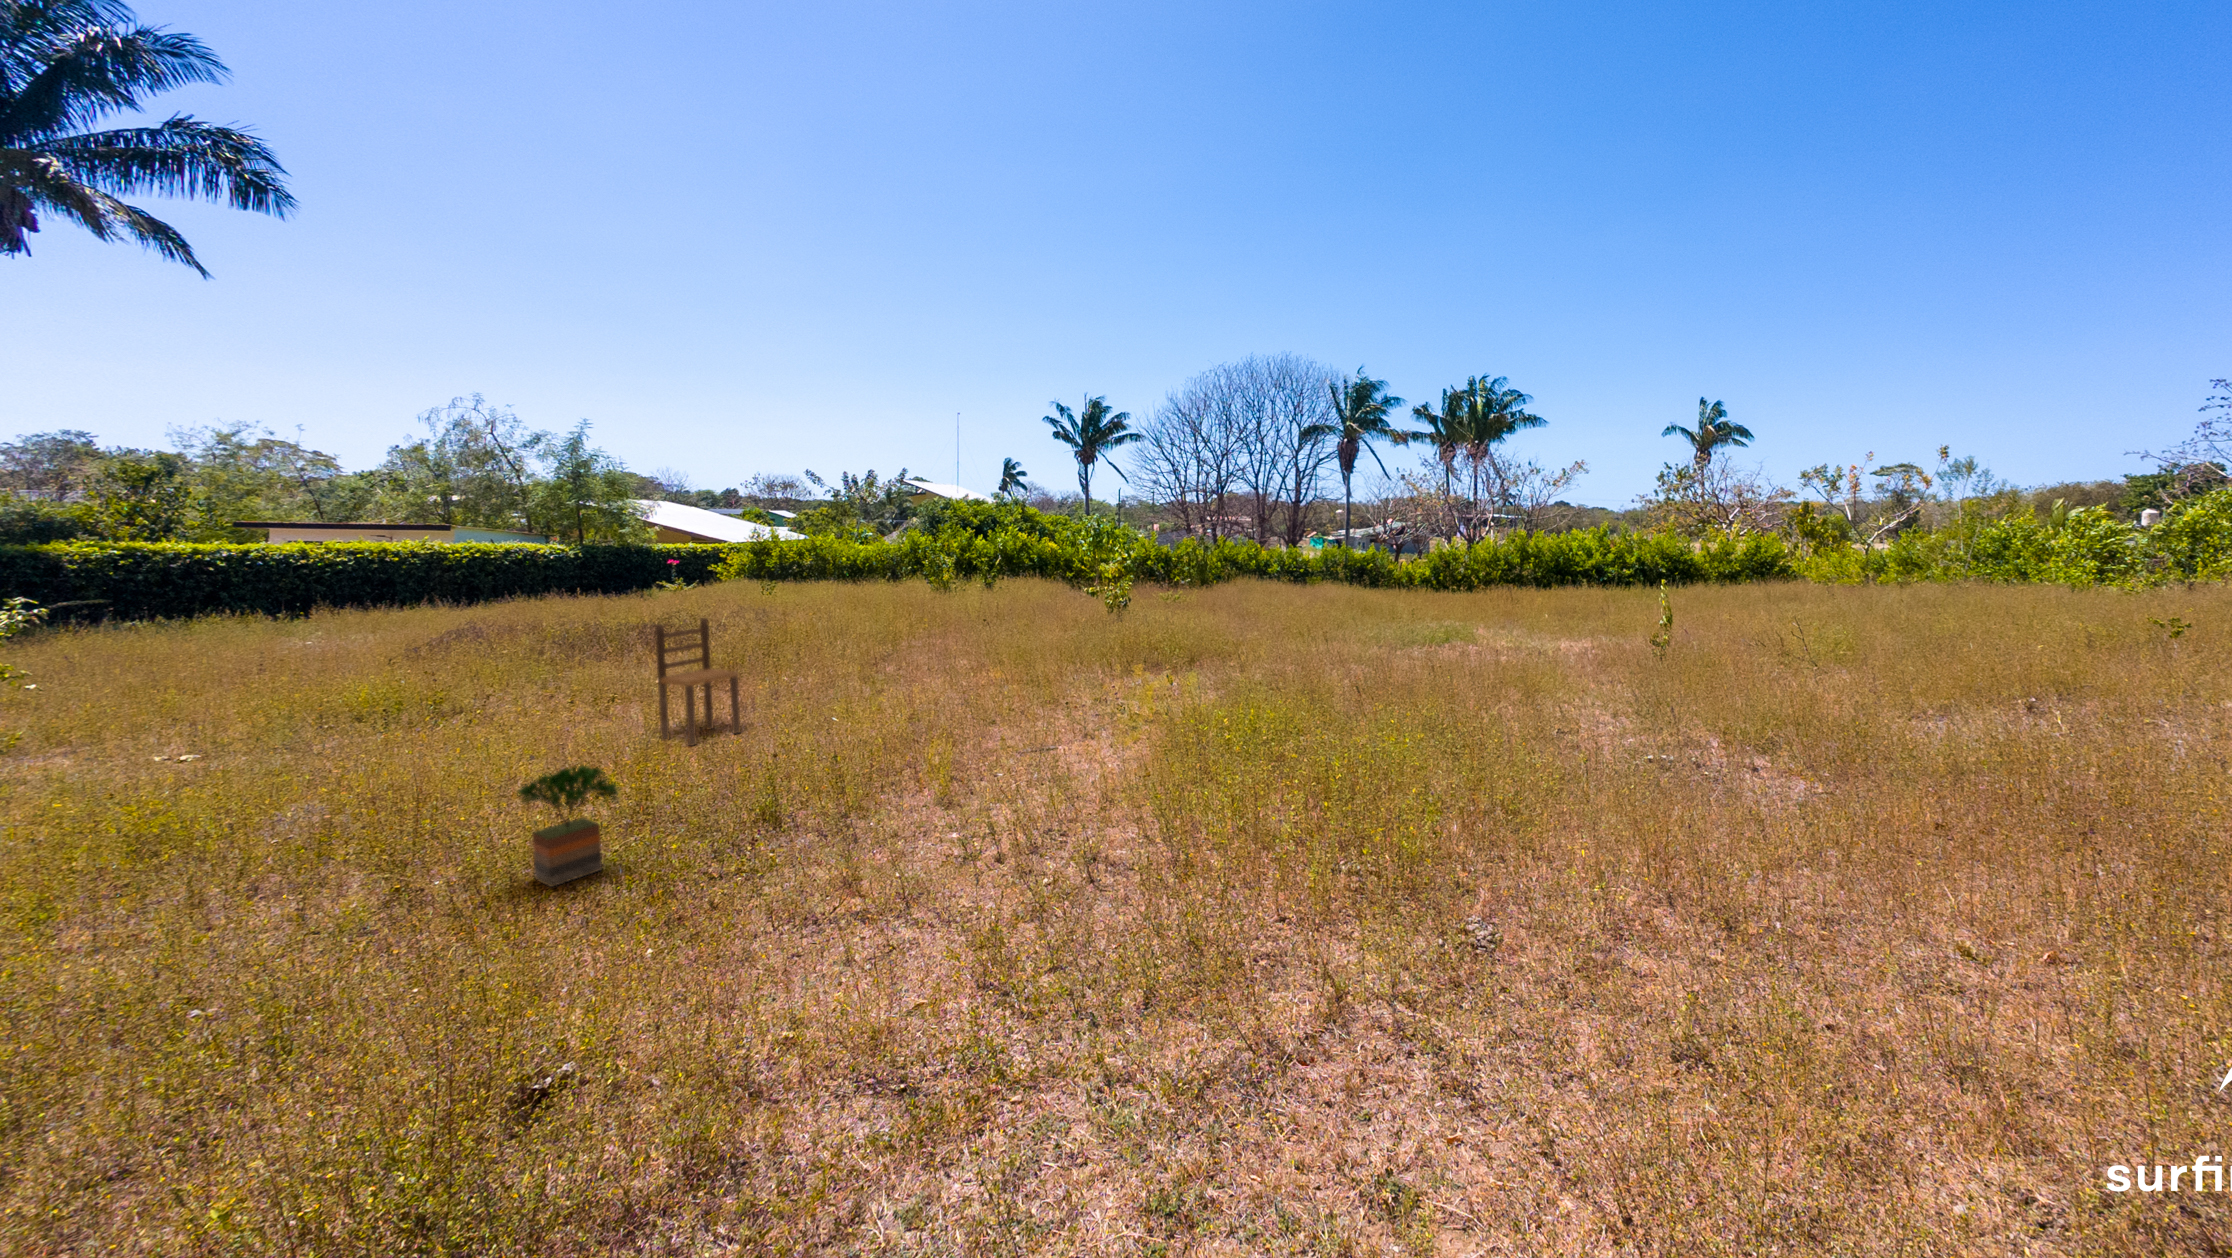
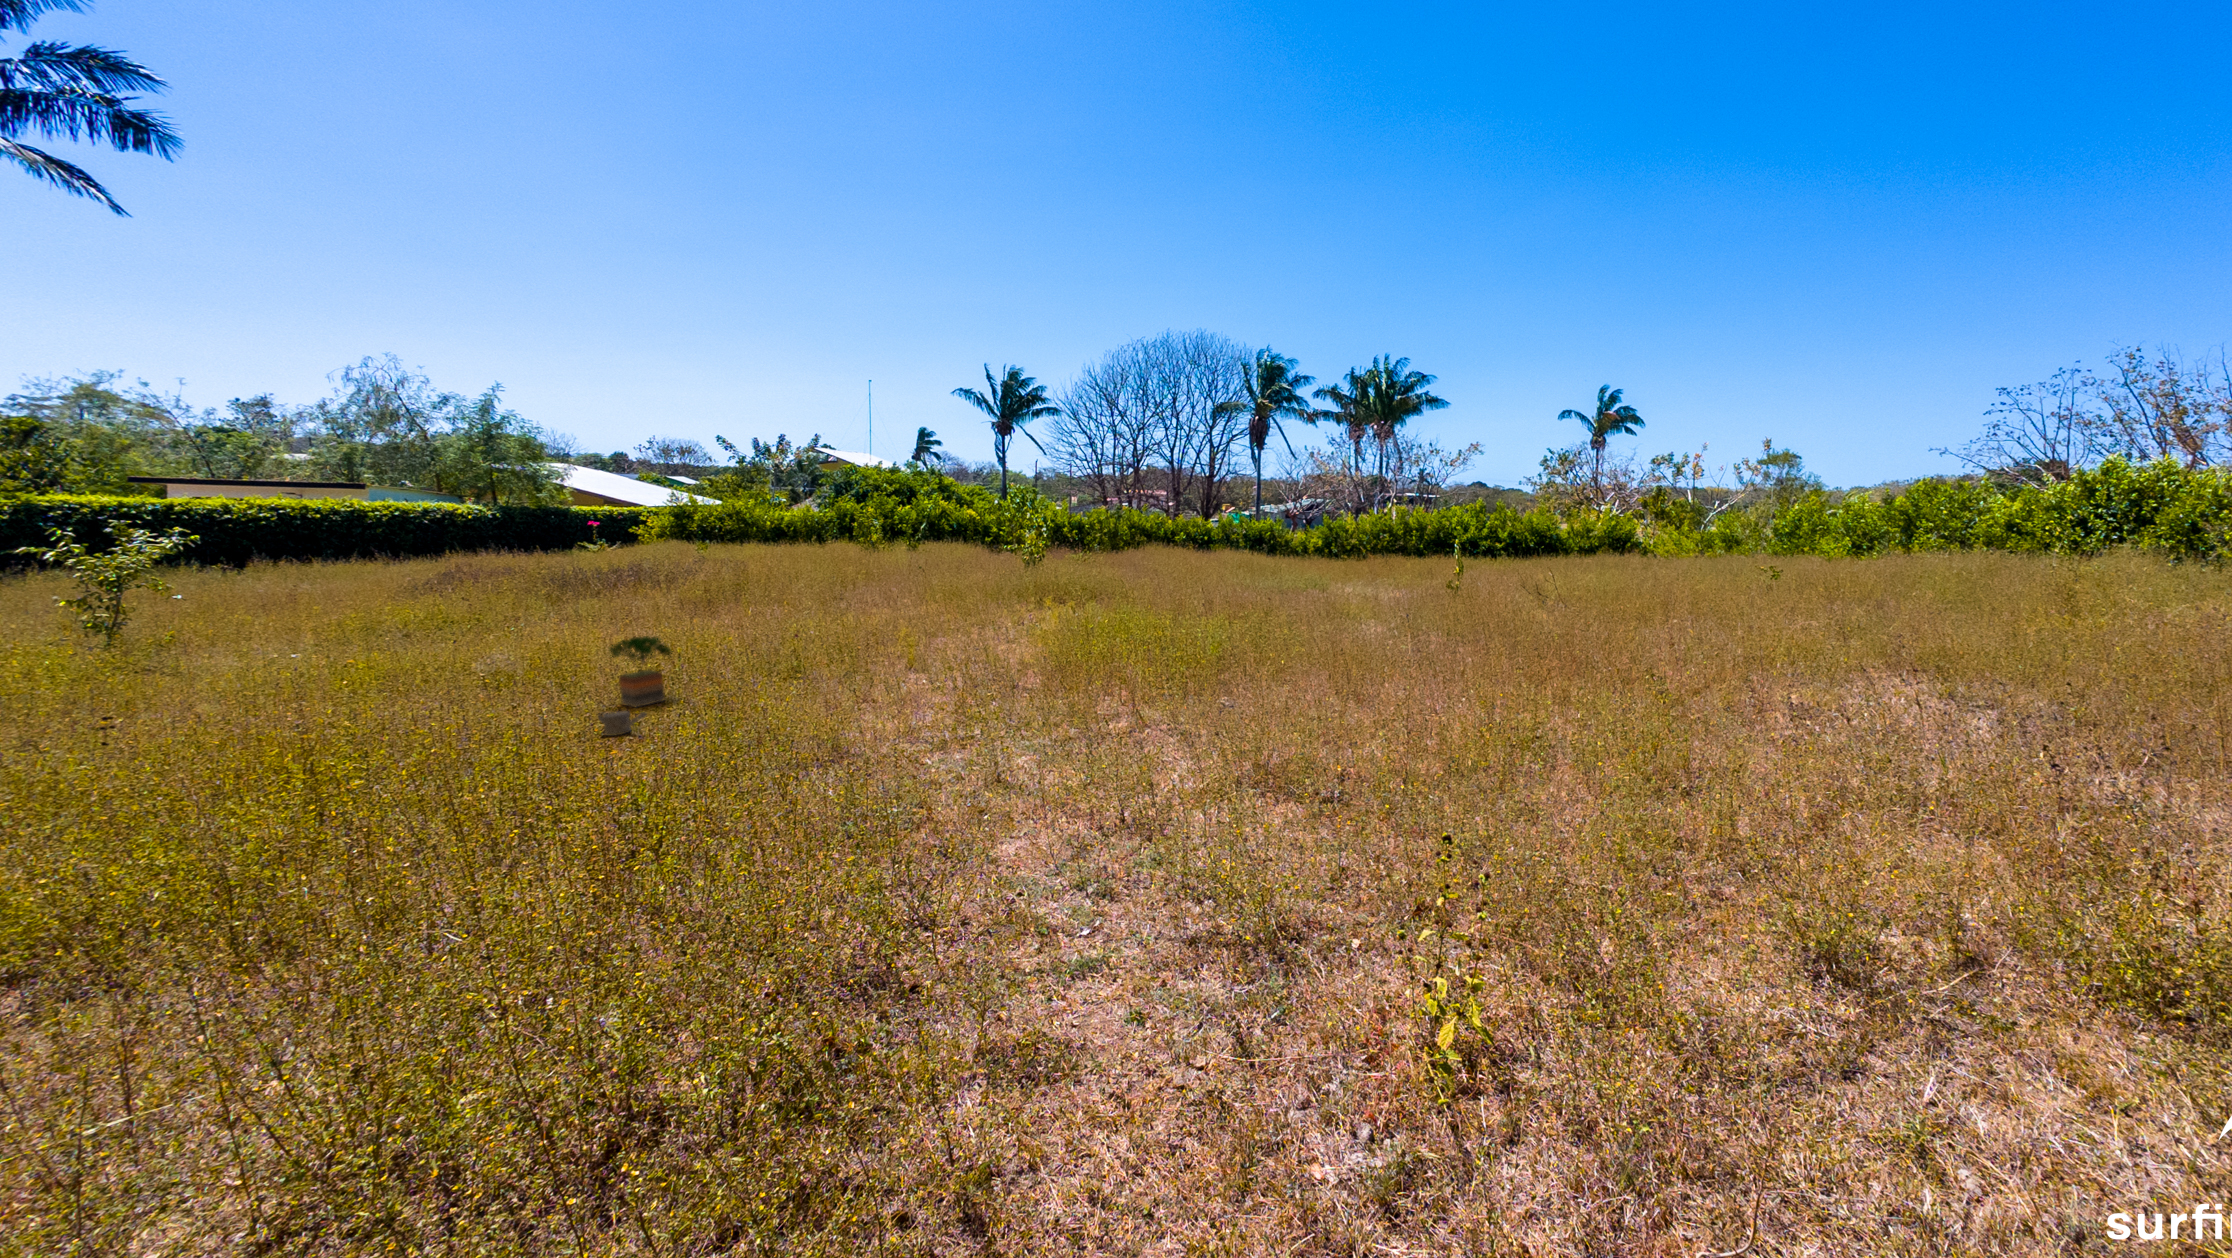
chair: present [655,618,740,746] -> none [653,555,725,647]
watering can: none [455,919,529,972] -> present [598,711,646,736]

